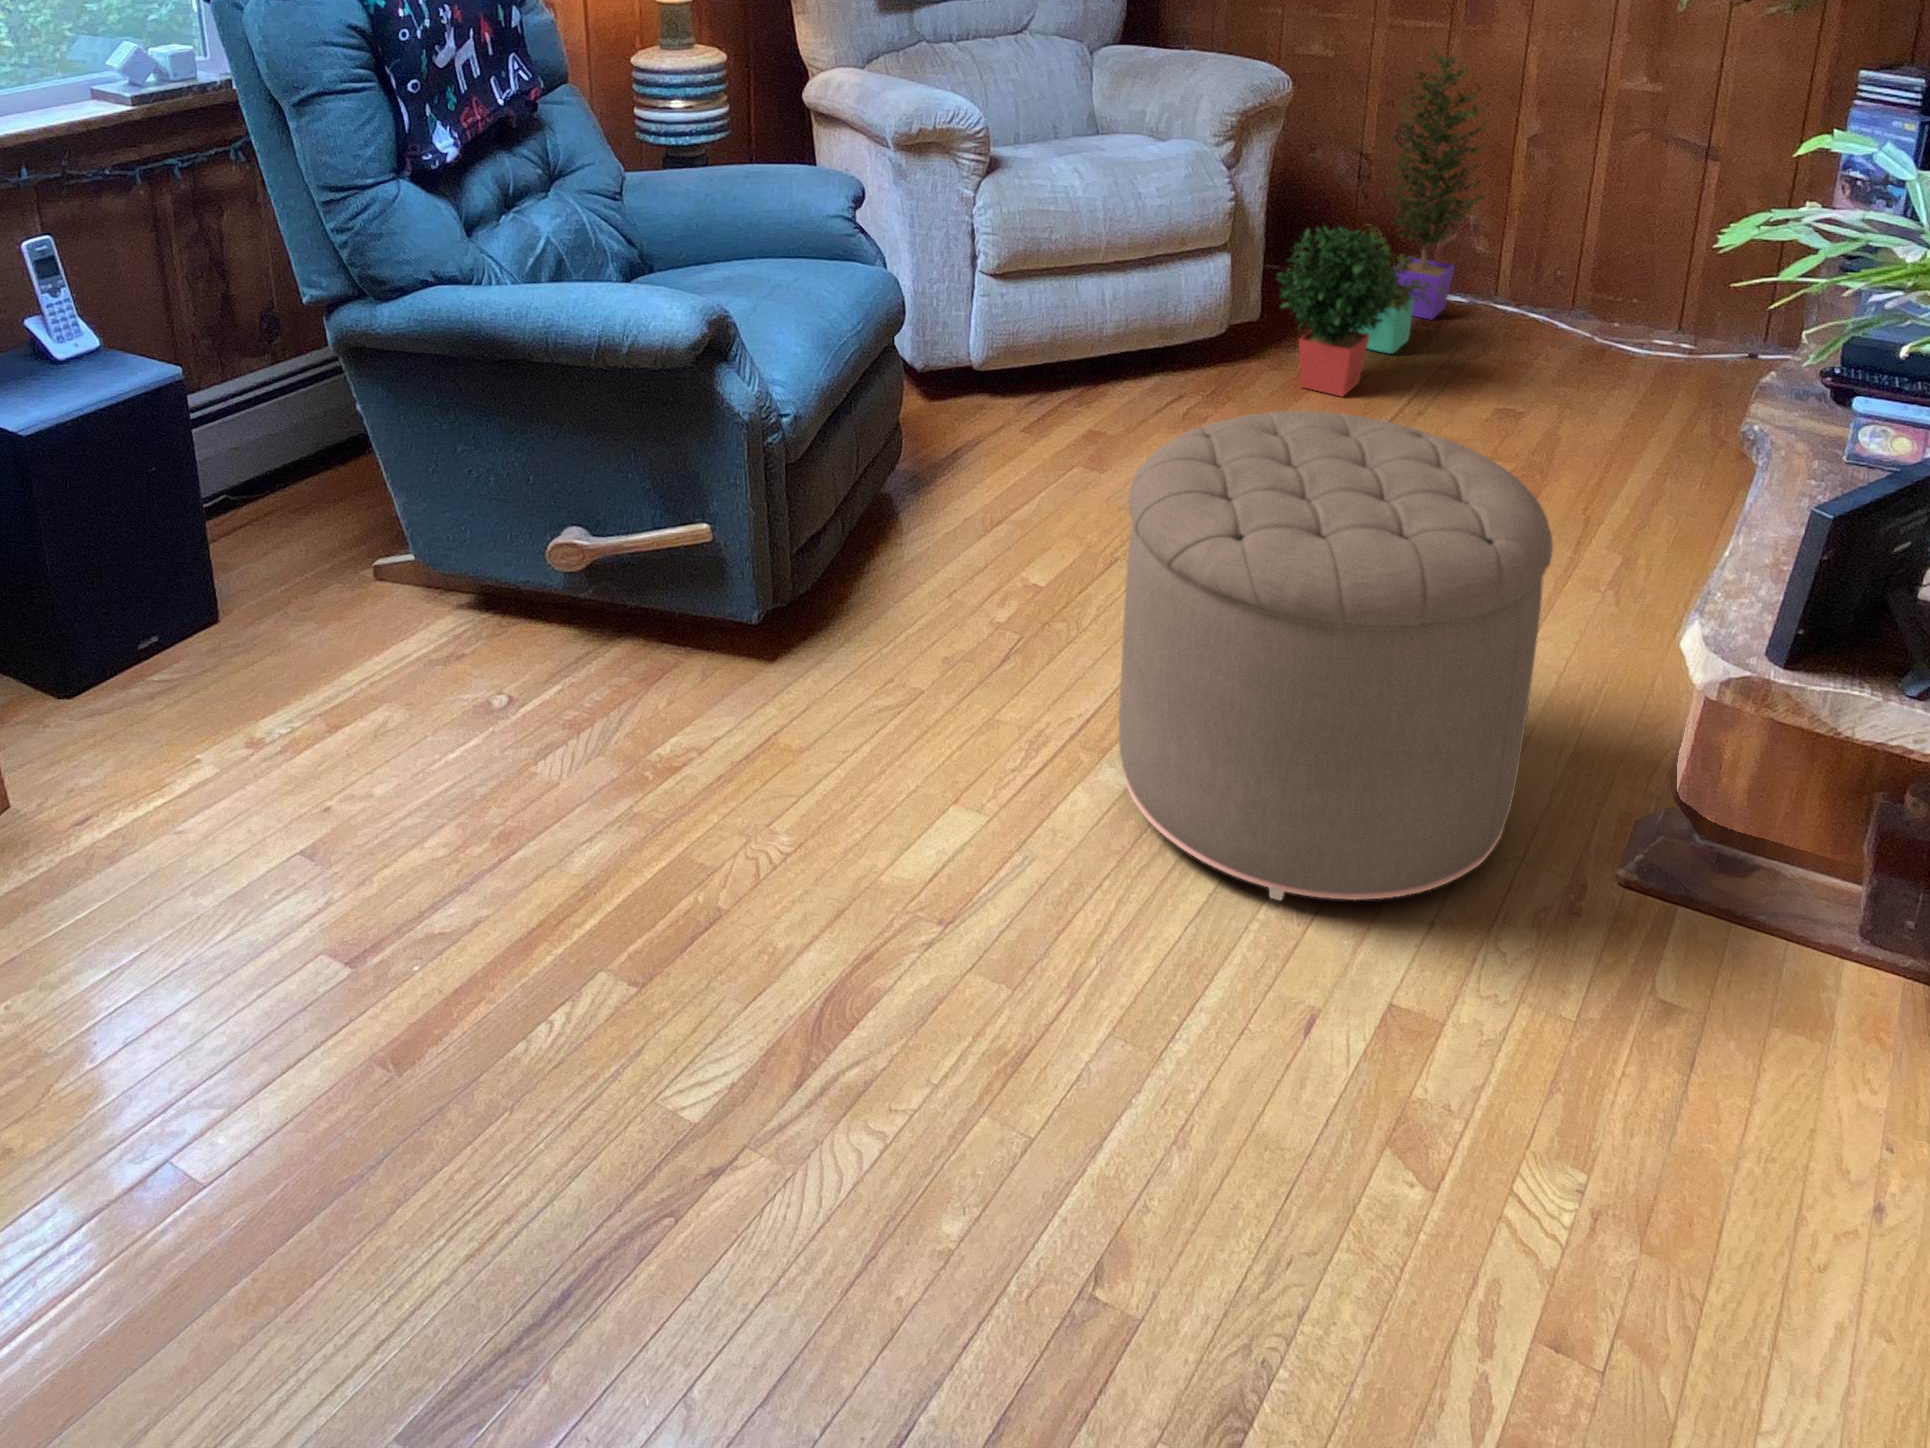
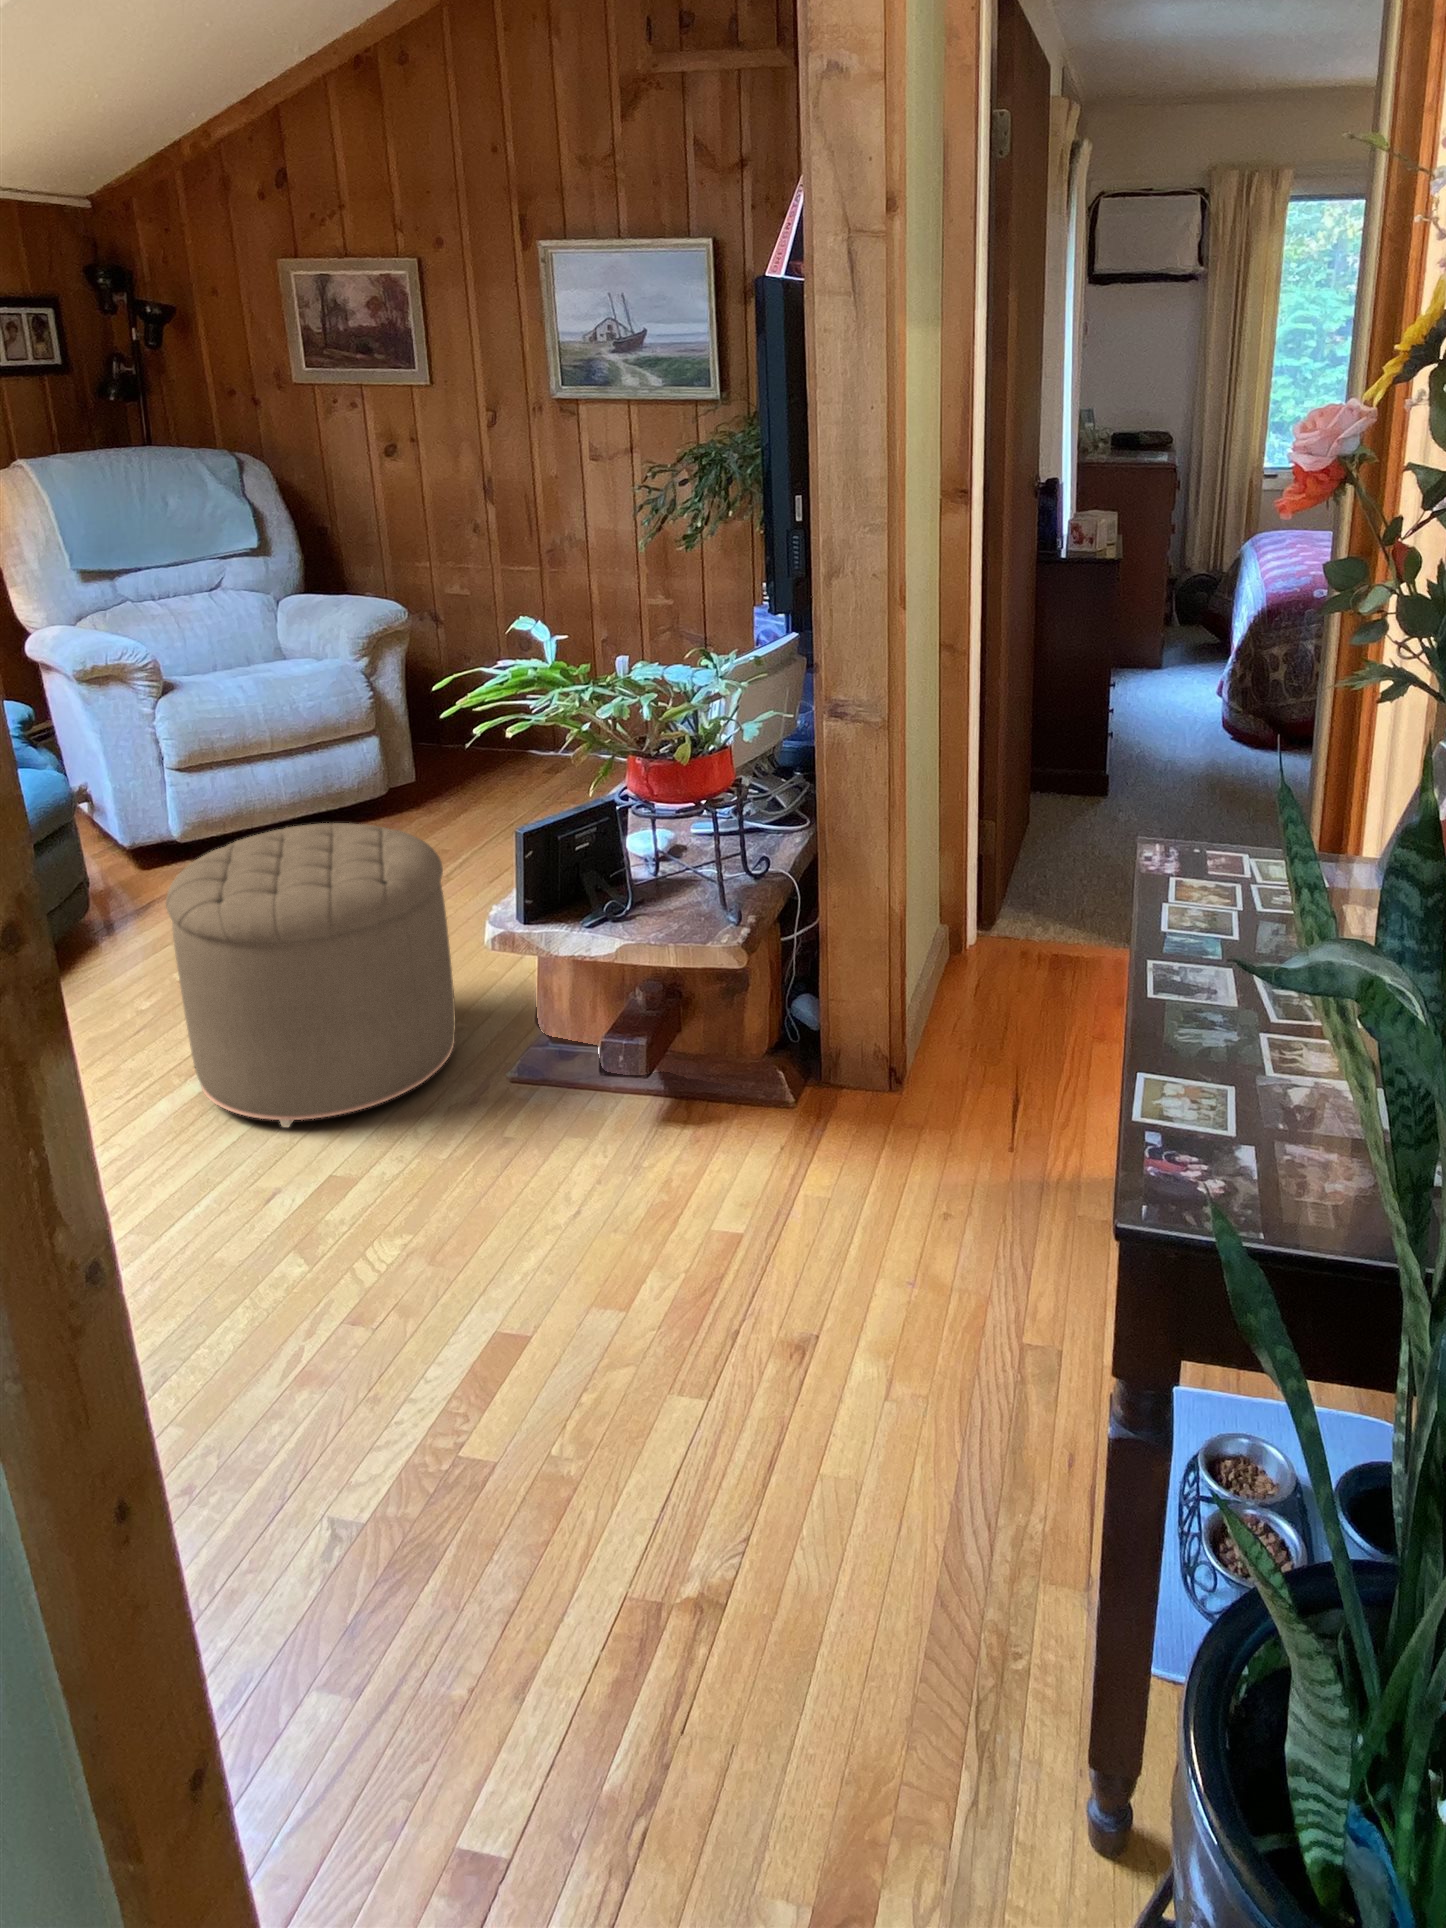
potted plant: present [1277,46,1489,396] -> none [399,583,570,827]

